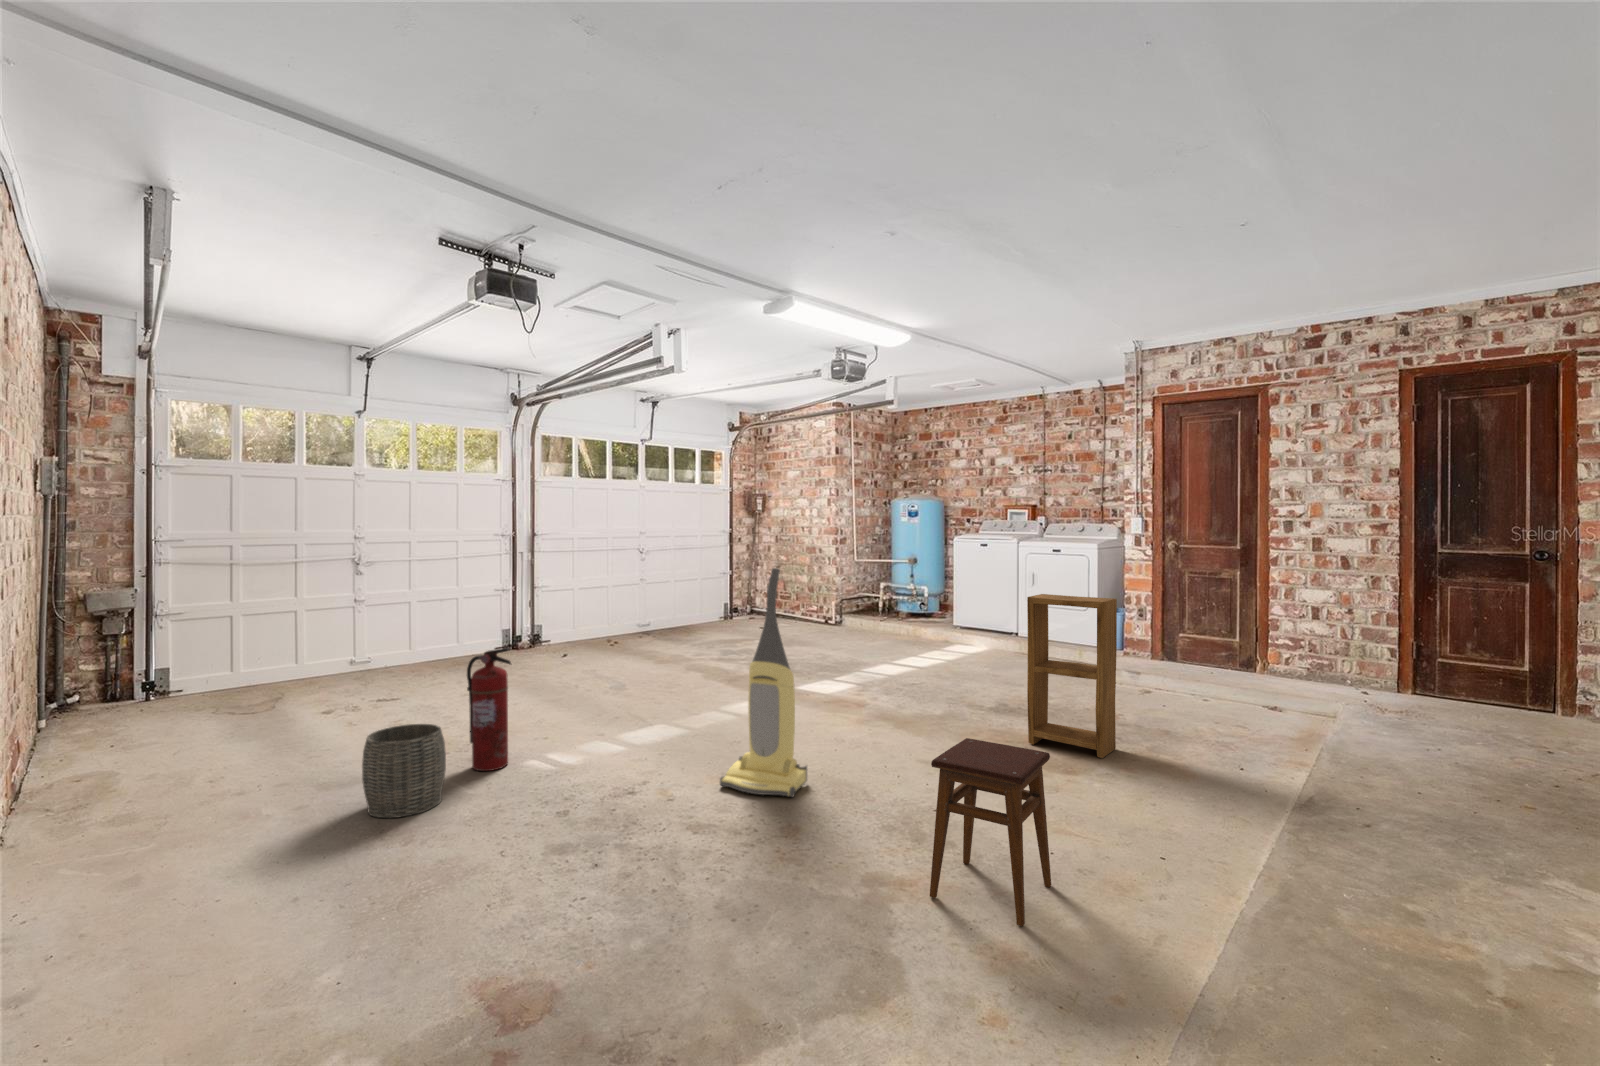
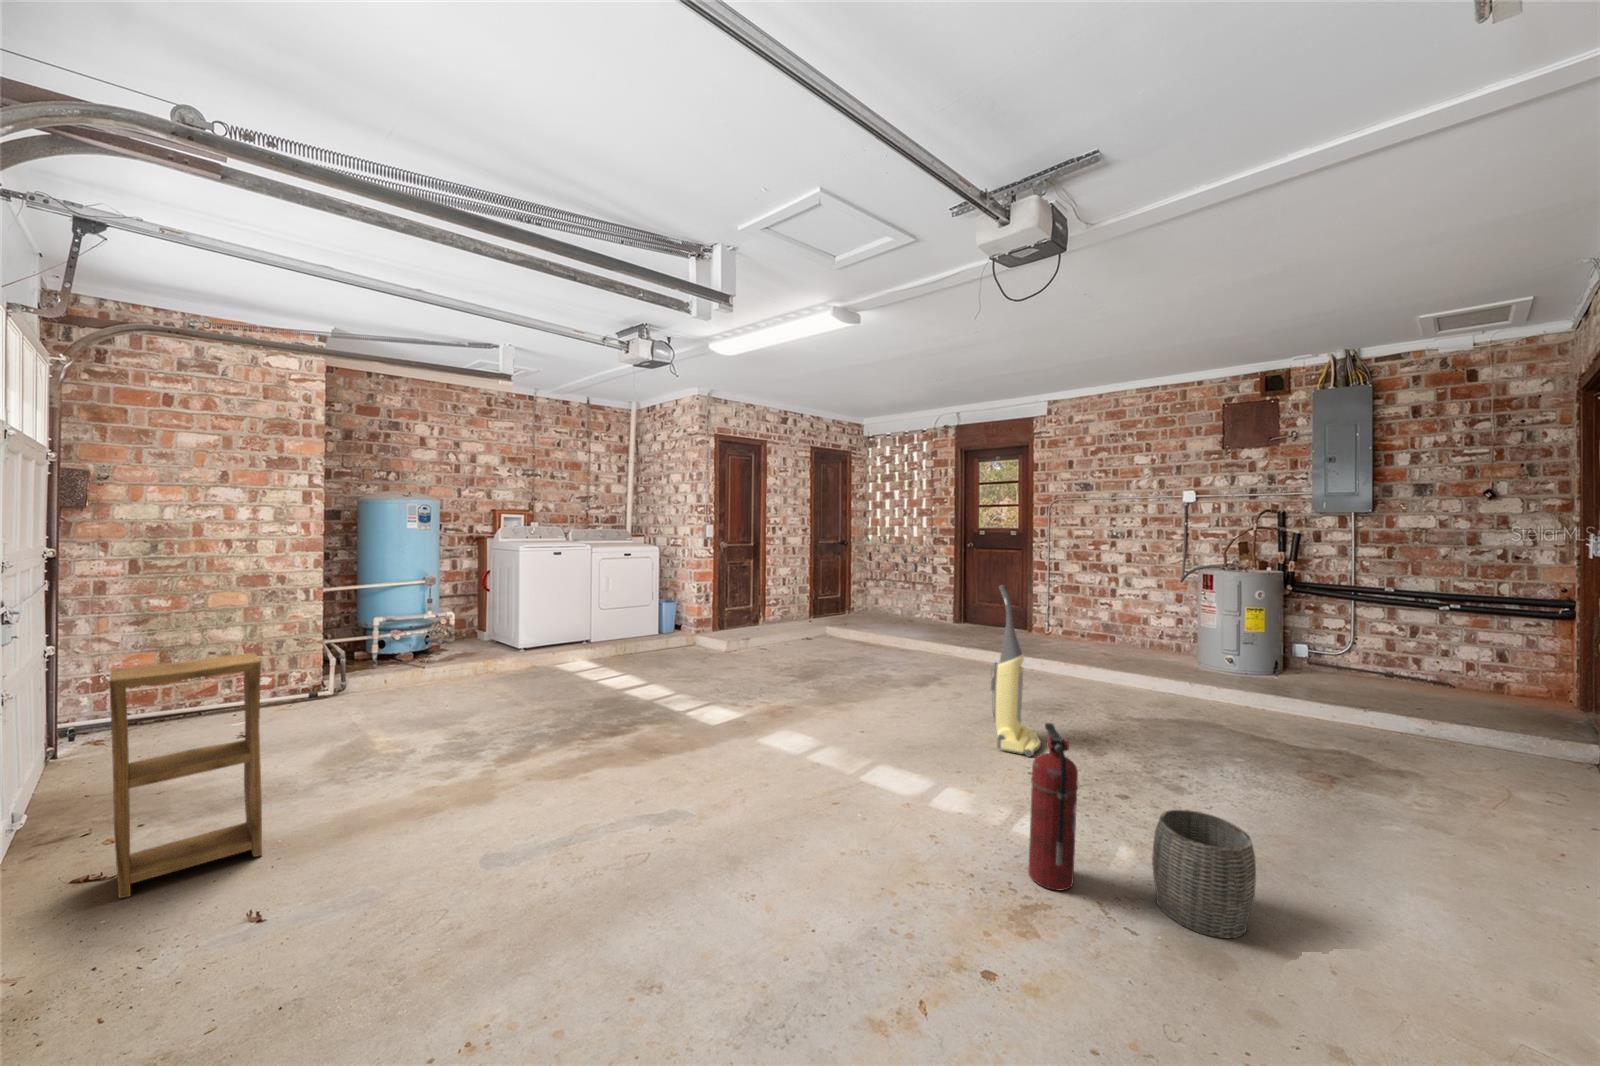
shelving unit: present [1027,594,1117,758] -> present [109,652,262,898]
stool: present [930,738,1051,926] -> none [1087,643,1141,717]

